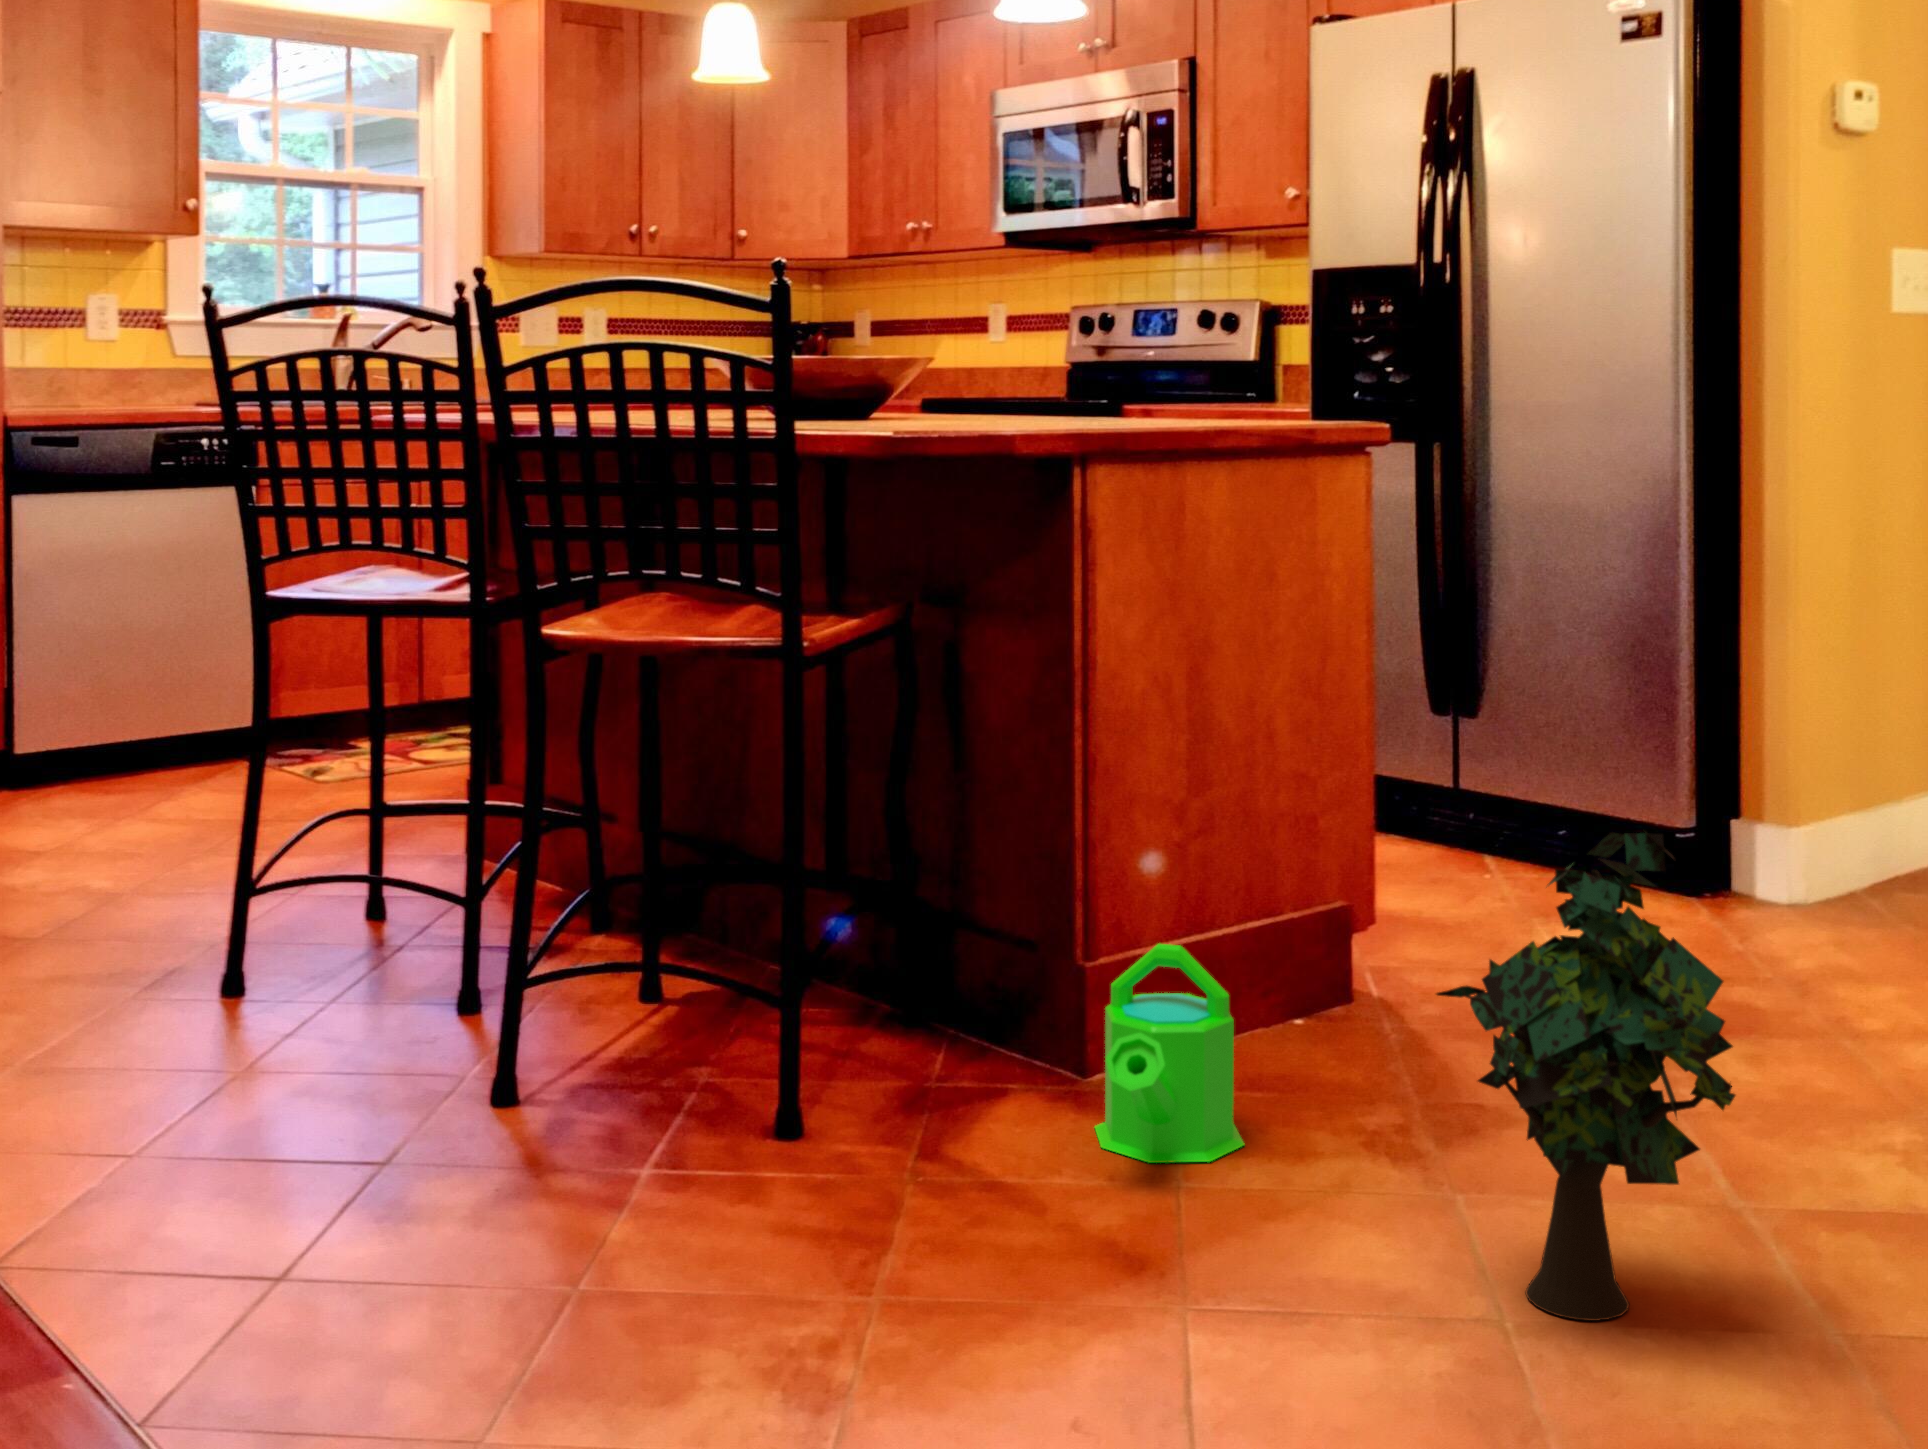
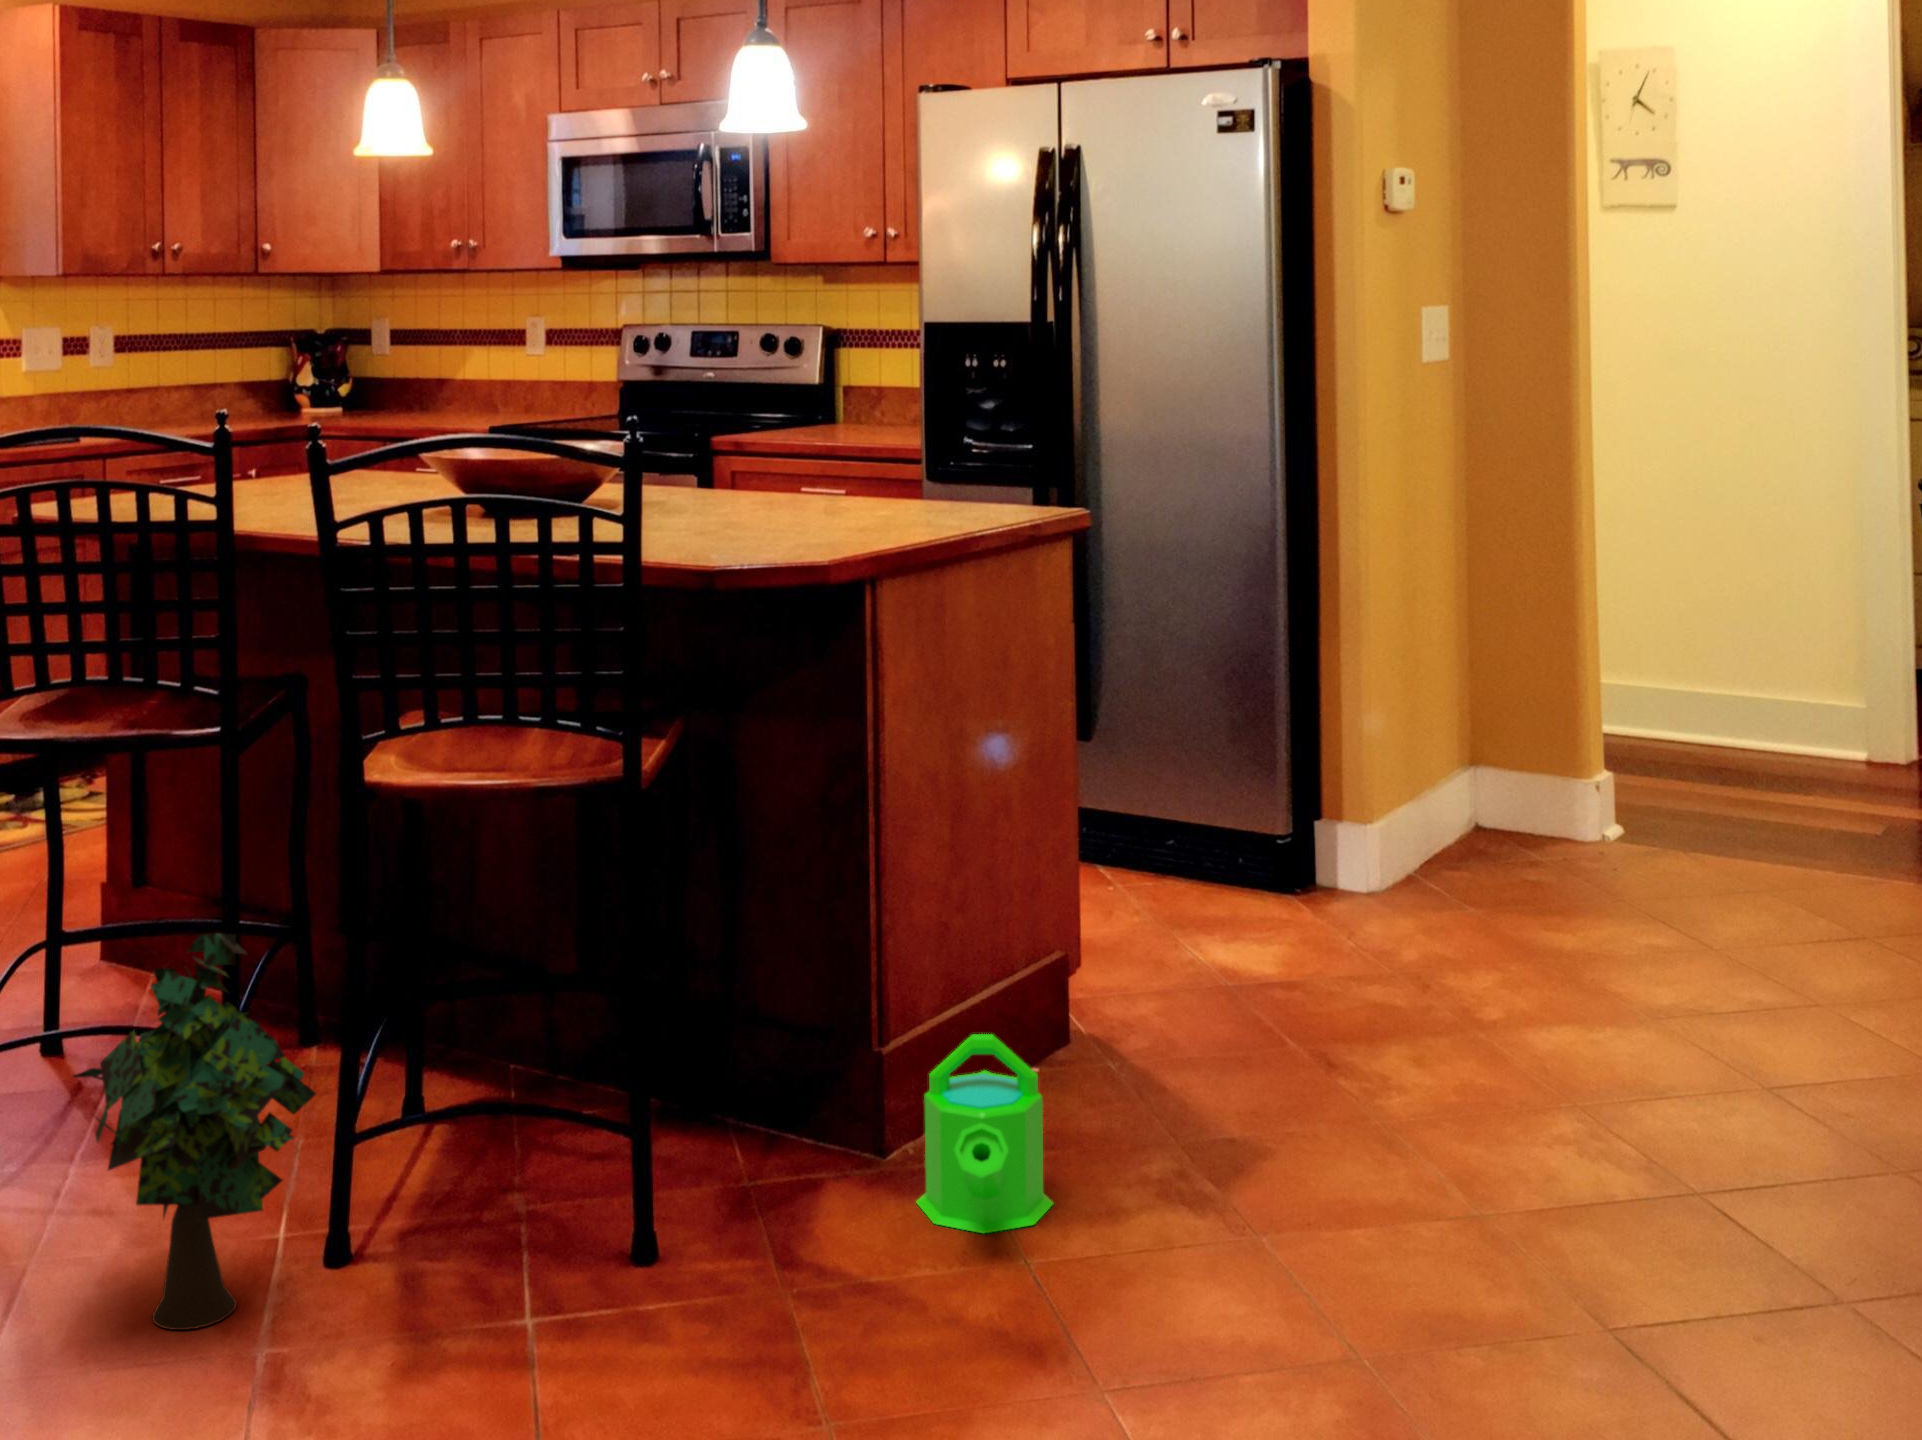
decorative plant: present [1436,832,1735,1321] -> present [73,933,316,1330]

